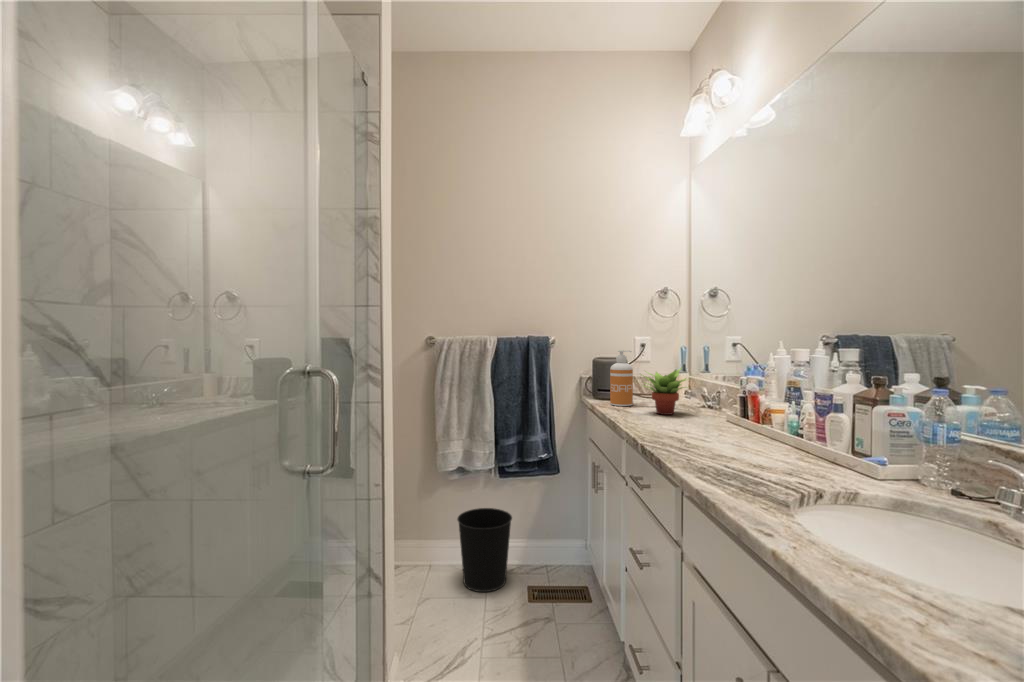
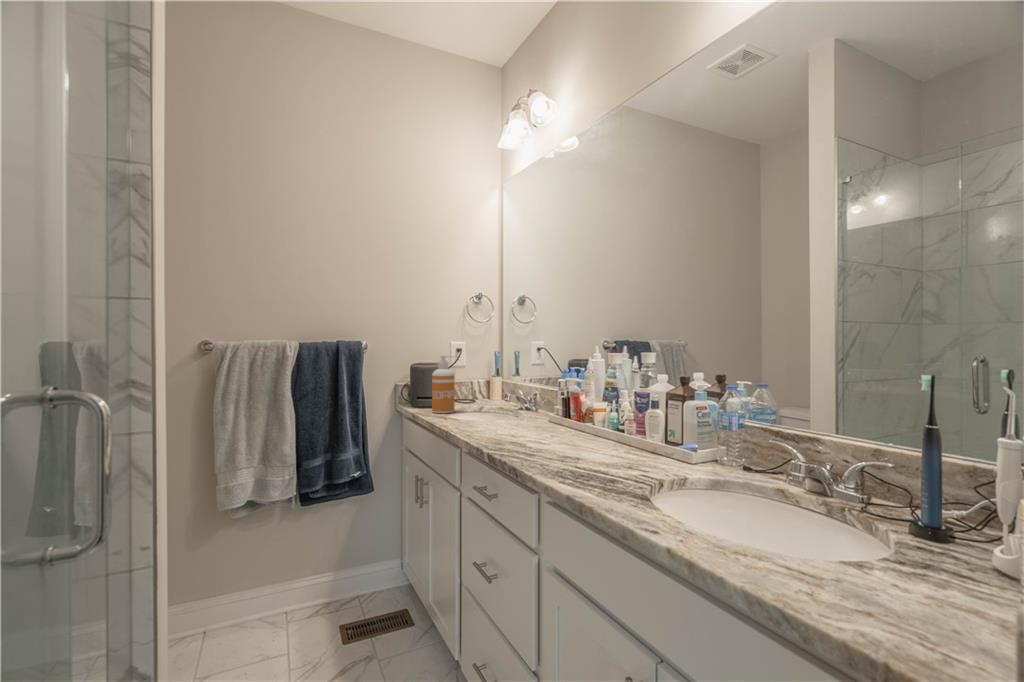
succulent plant: present [646,367,686,415] -> none [467,371,514,419]
wastebasket: present [457,508,512,592] -> none [247,544,320,650]

